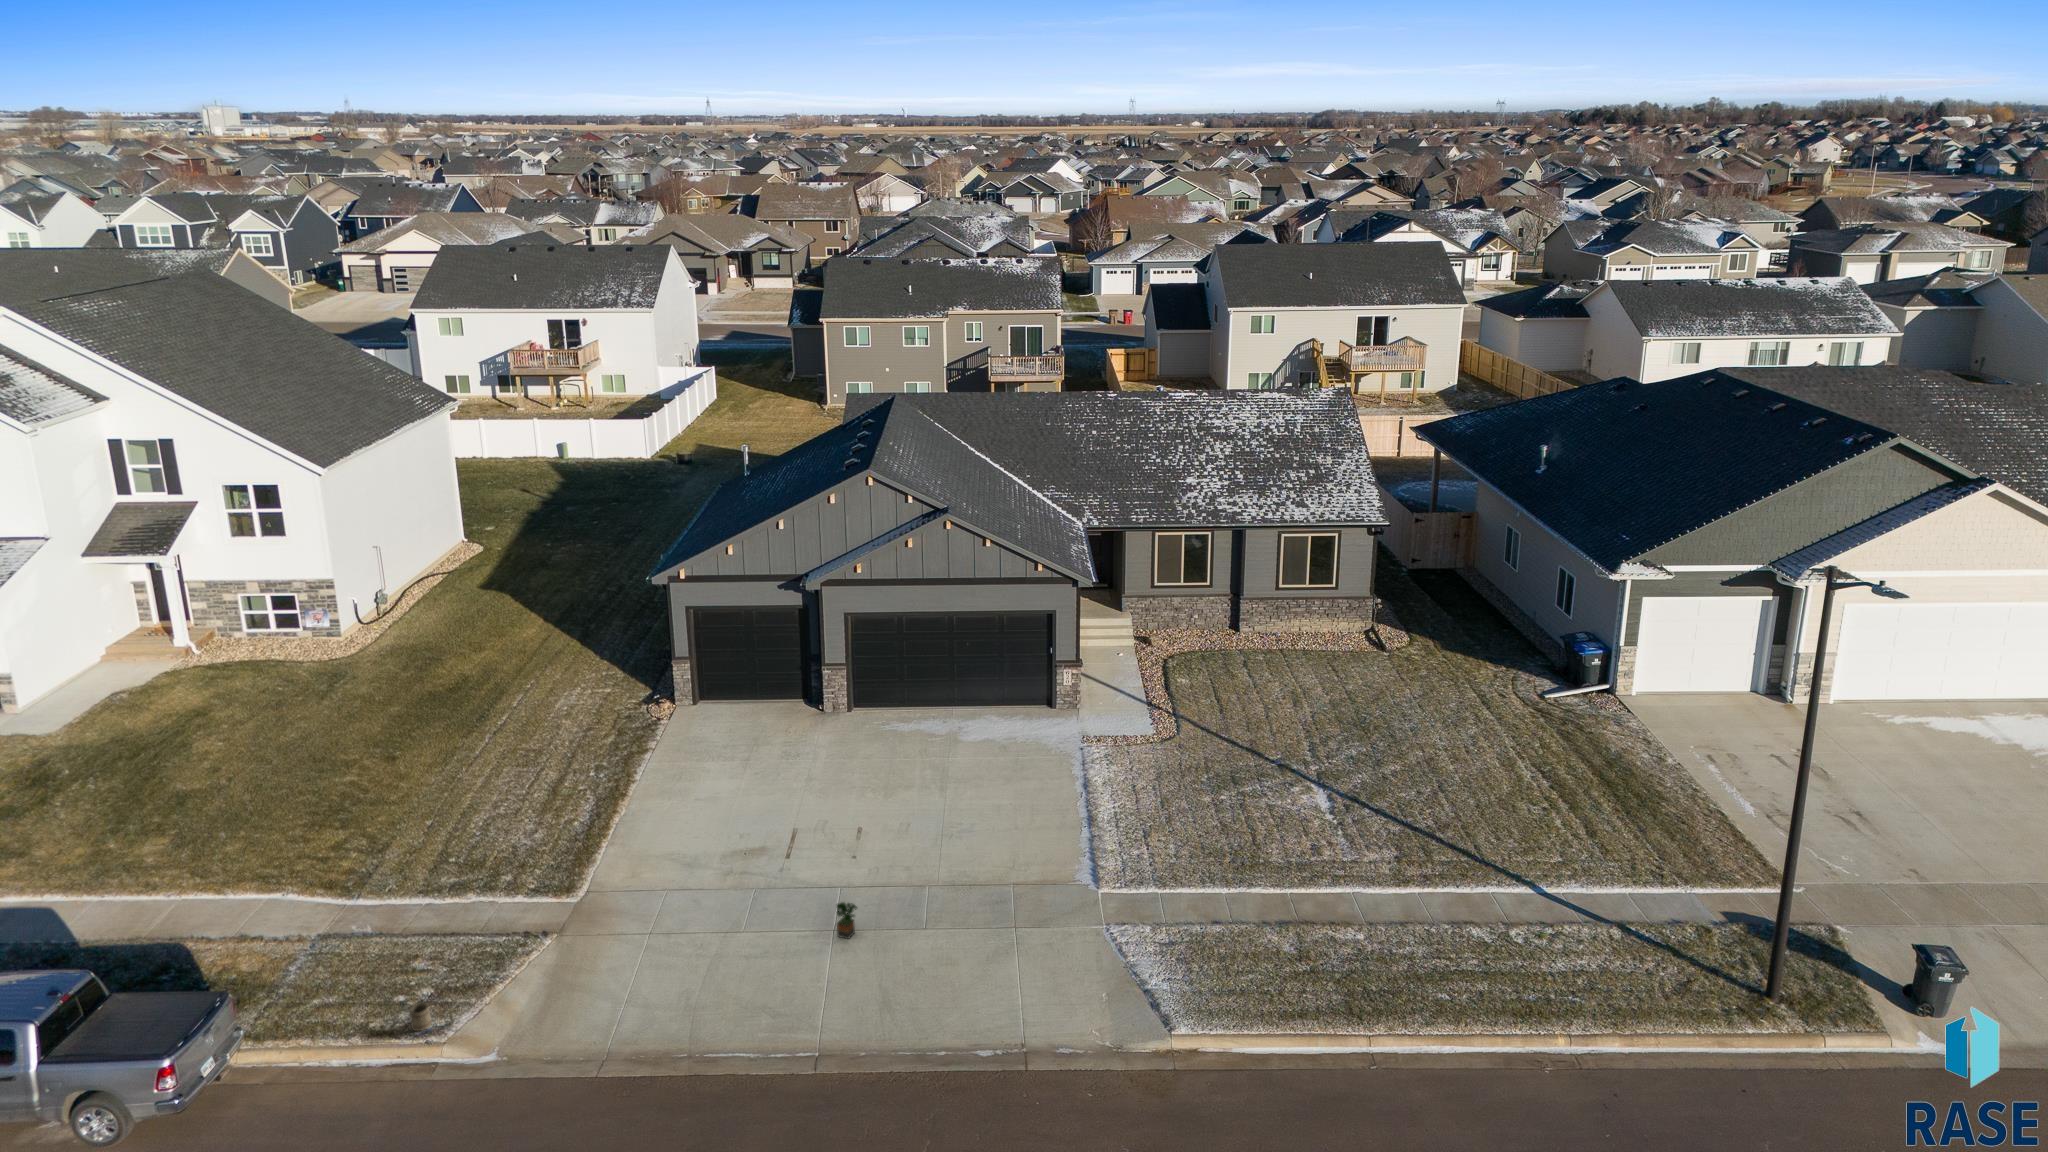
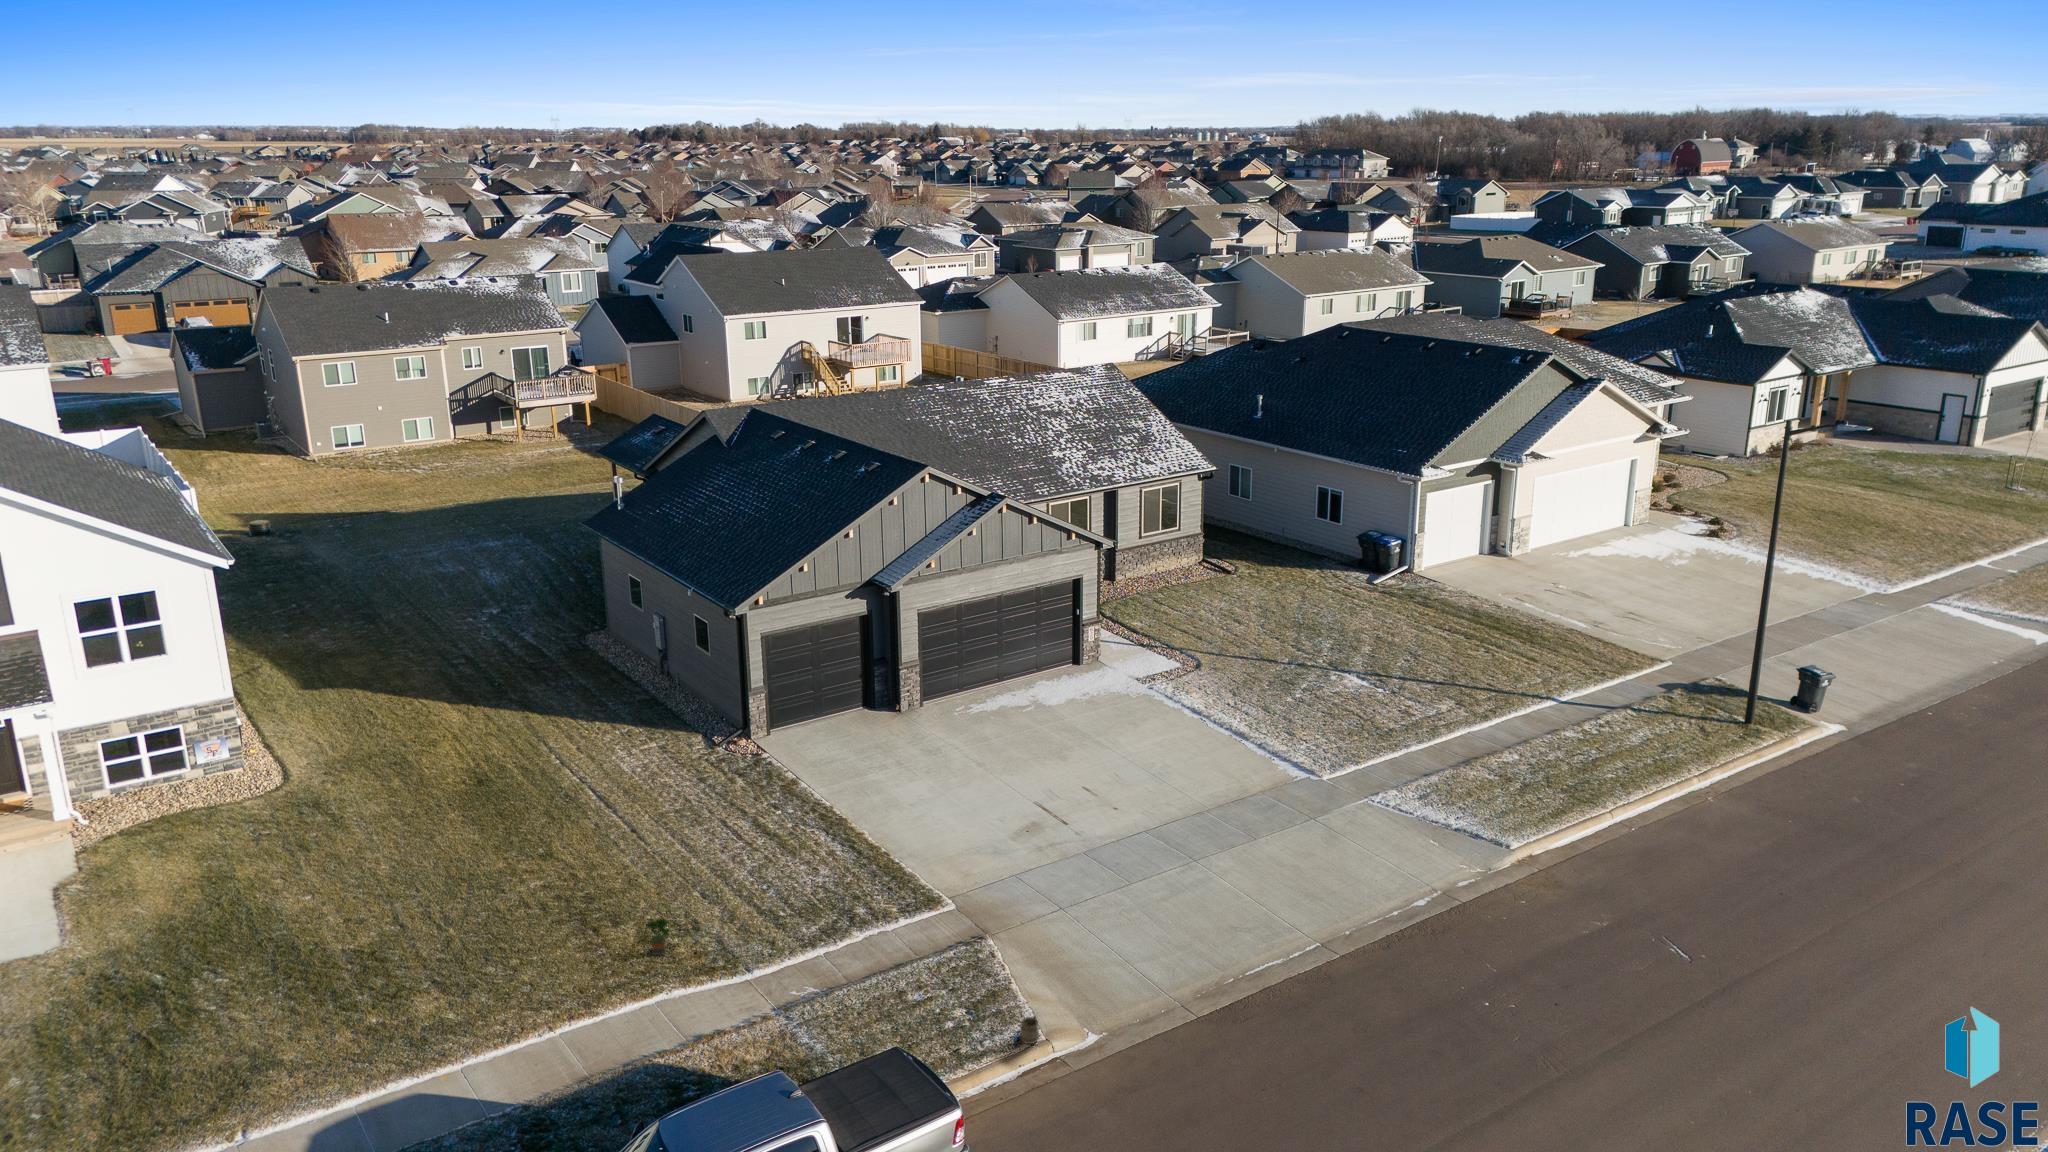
potted tree: present [836,902,857,939] -> present [646,919,669,955]

